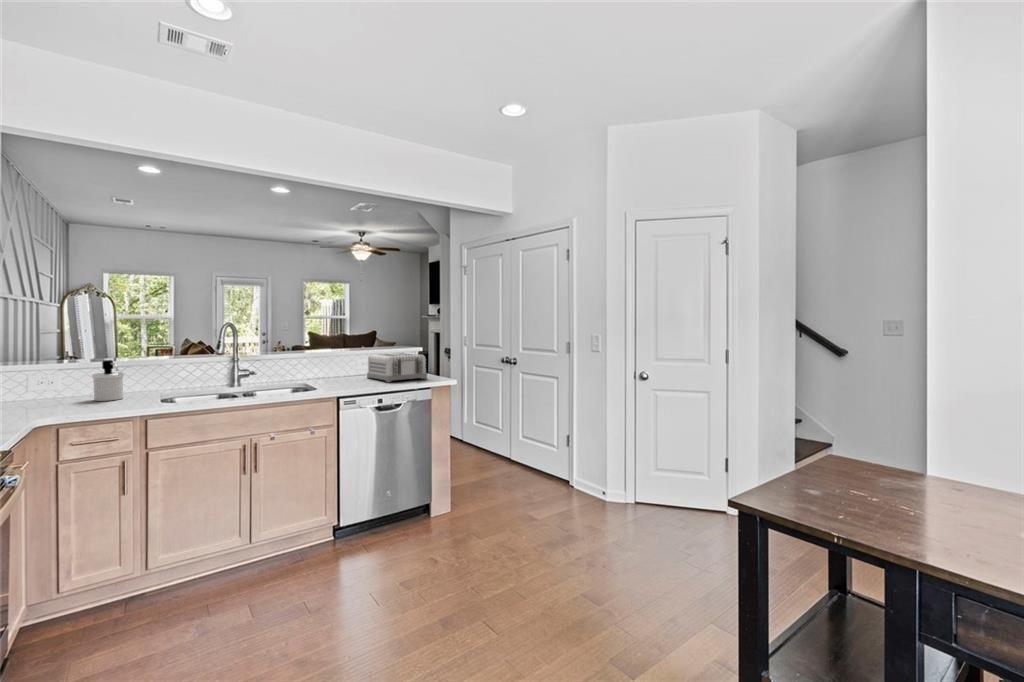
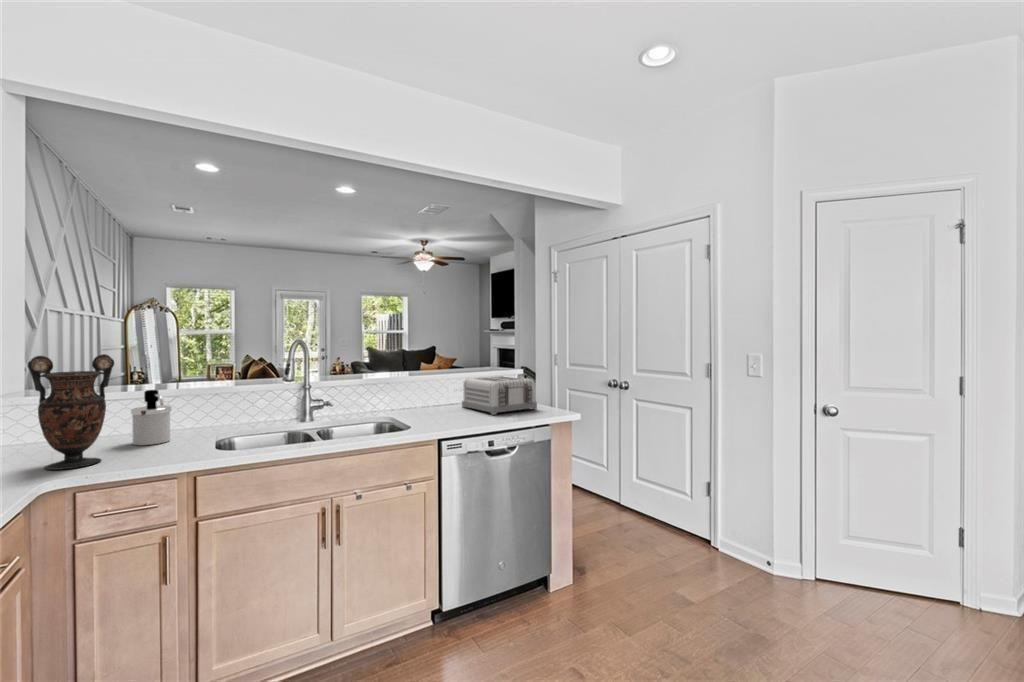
vase: none [20,333,82,413] -> present [28,354,114,470]

